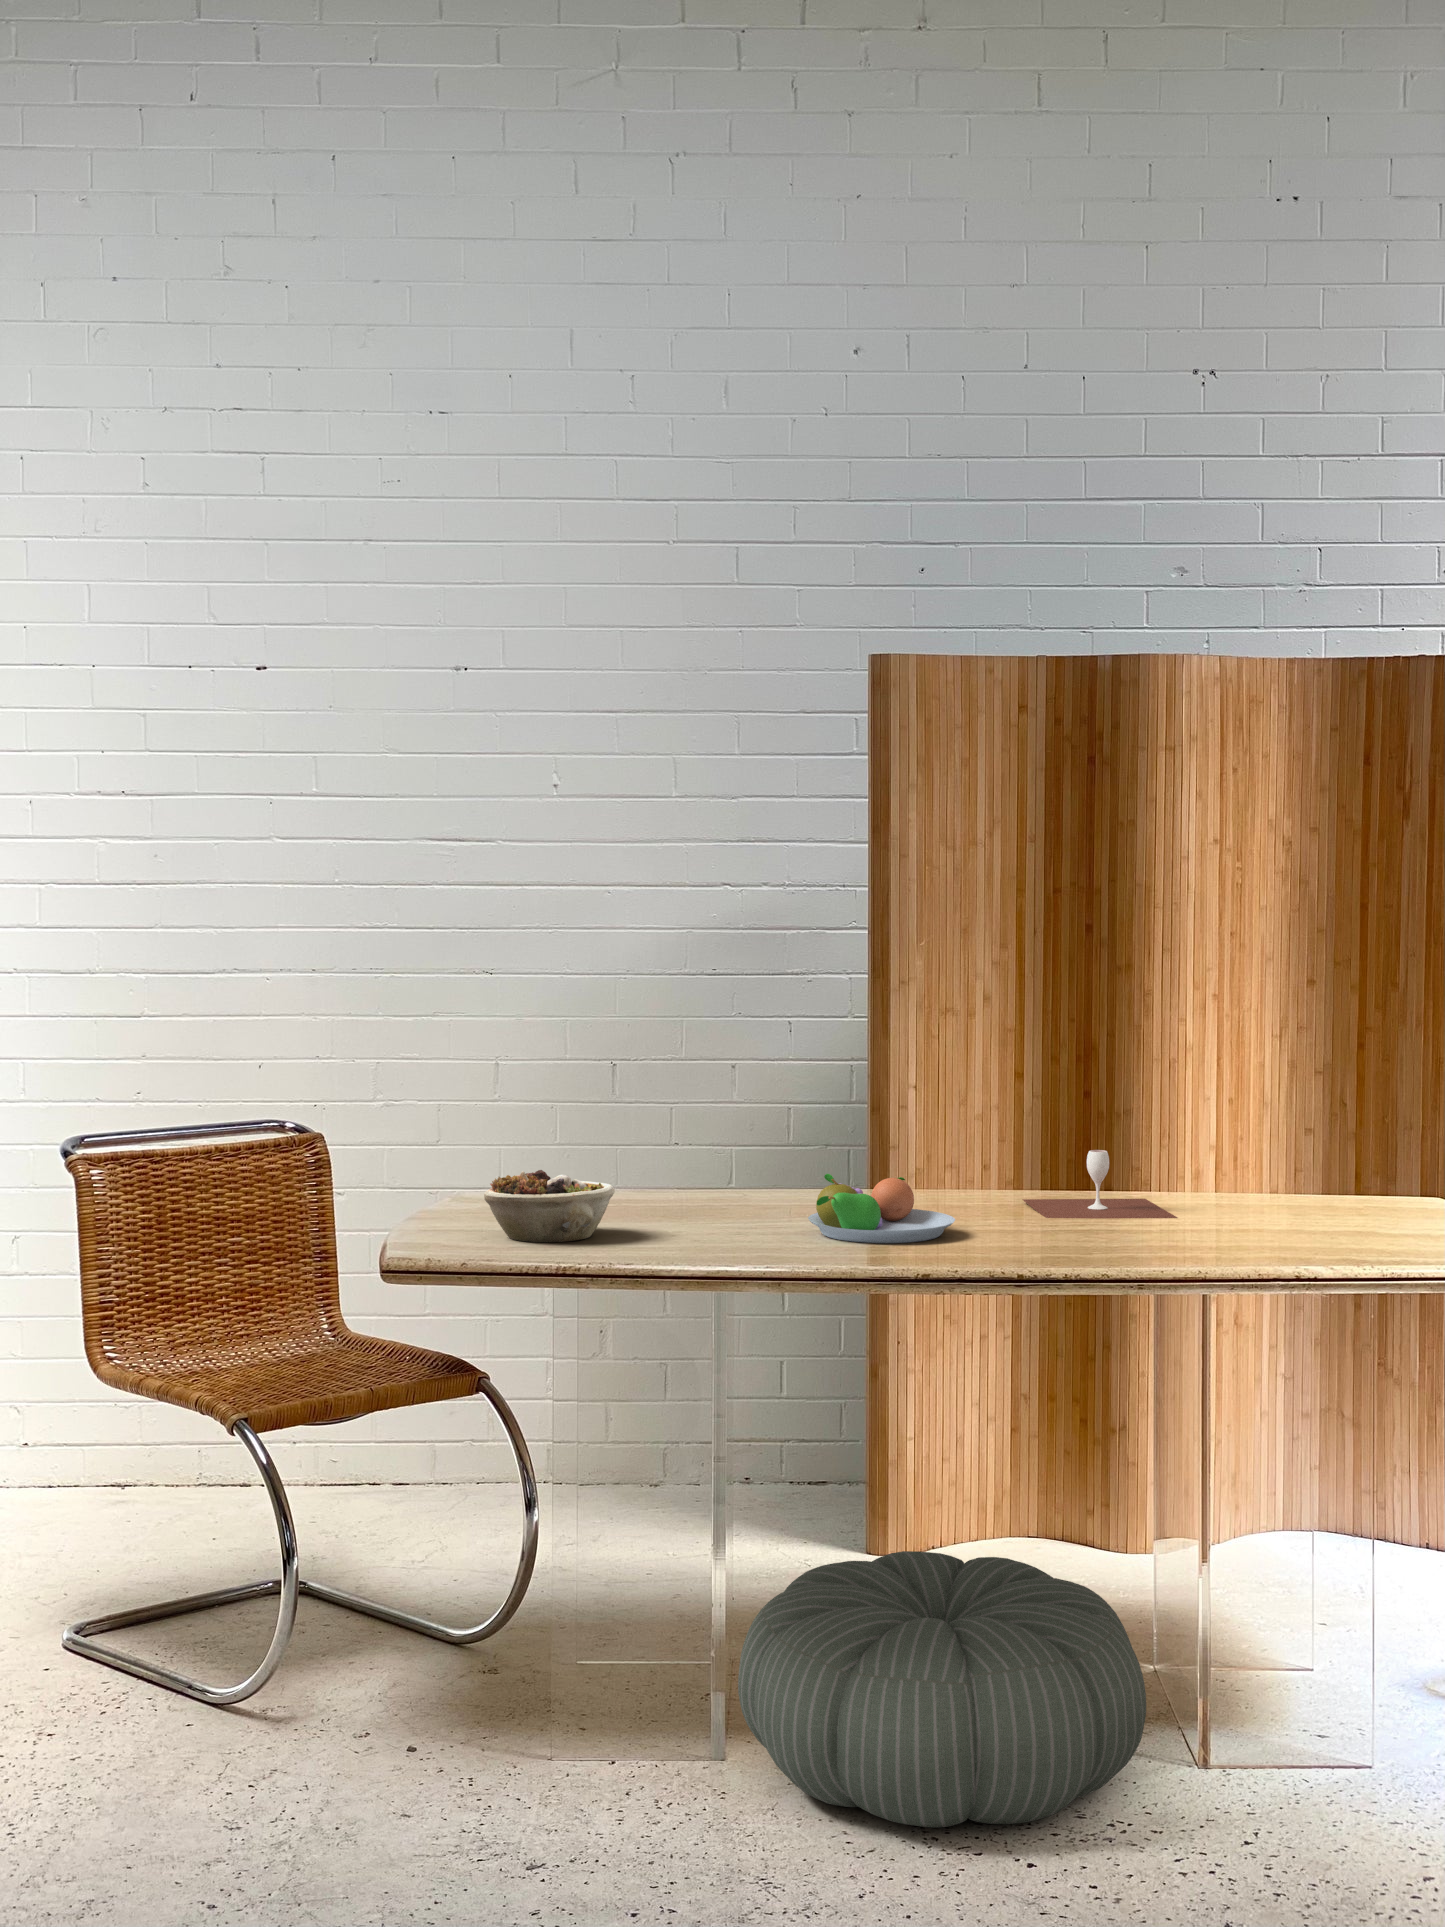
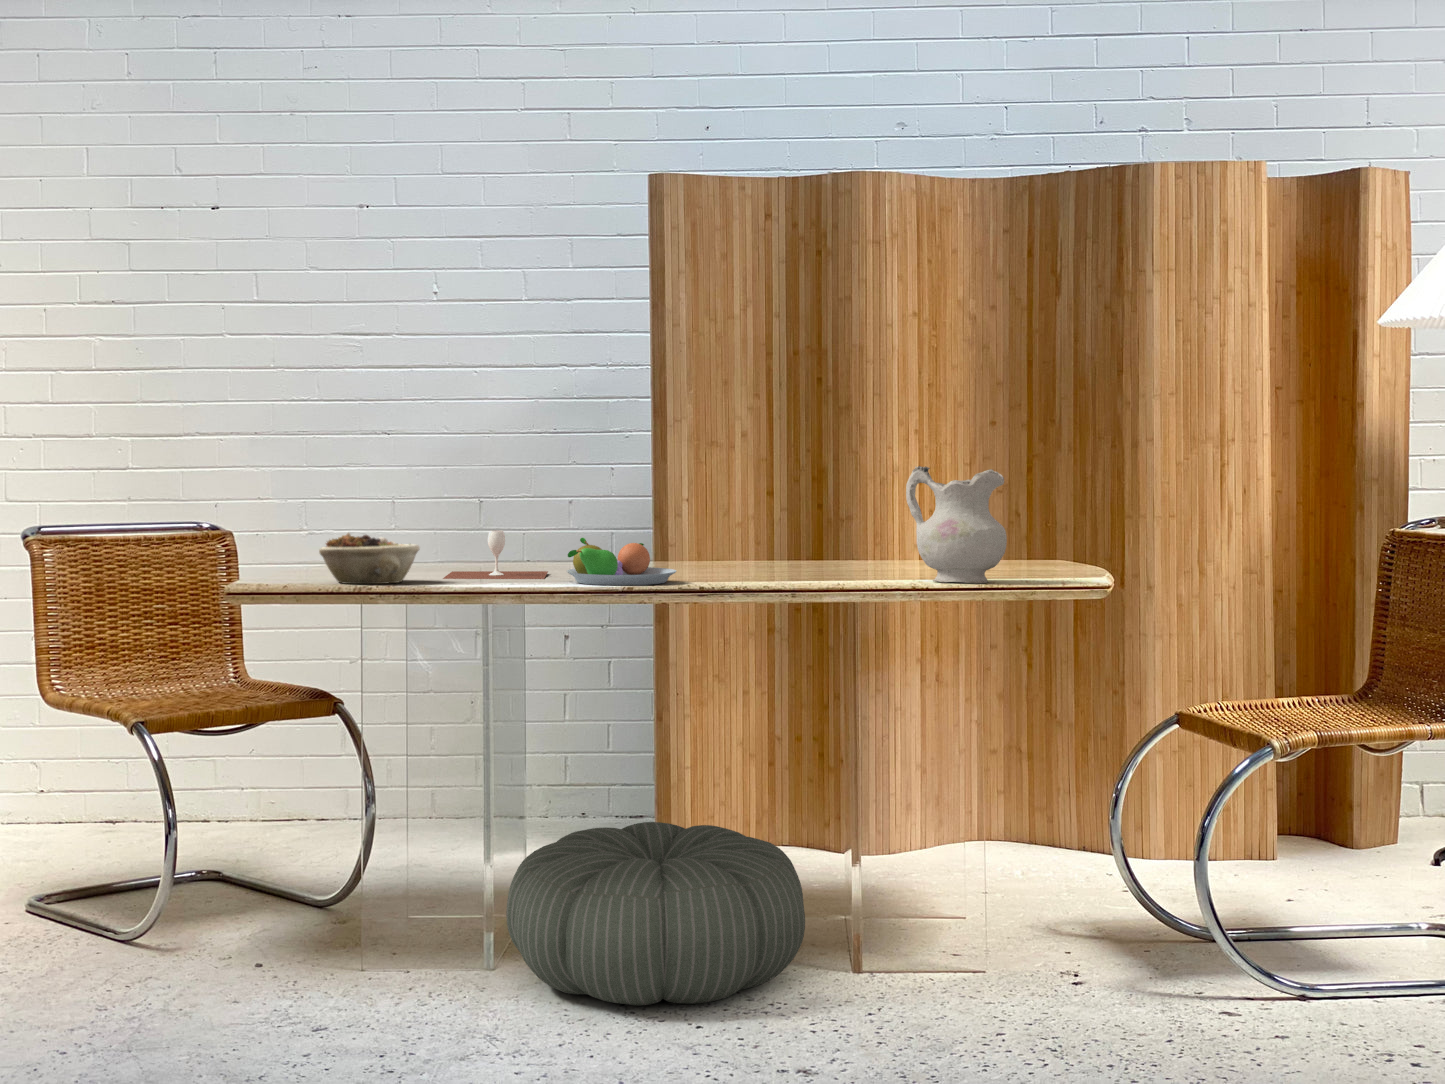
ceramic pitcher: none [1252,1072,1393,1233] -> present [906,466,1007,583]
wine glass: present [1022,1150,1177,1219] -> present [443,531,548,579]

